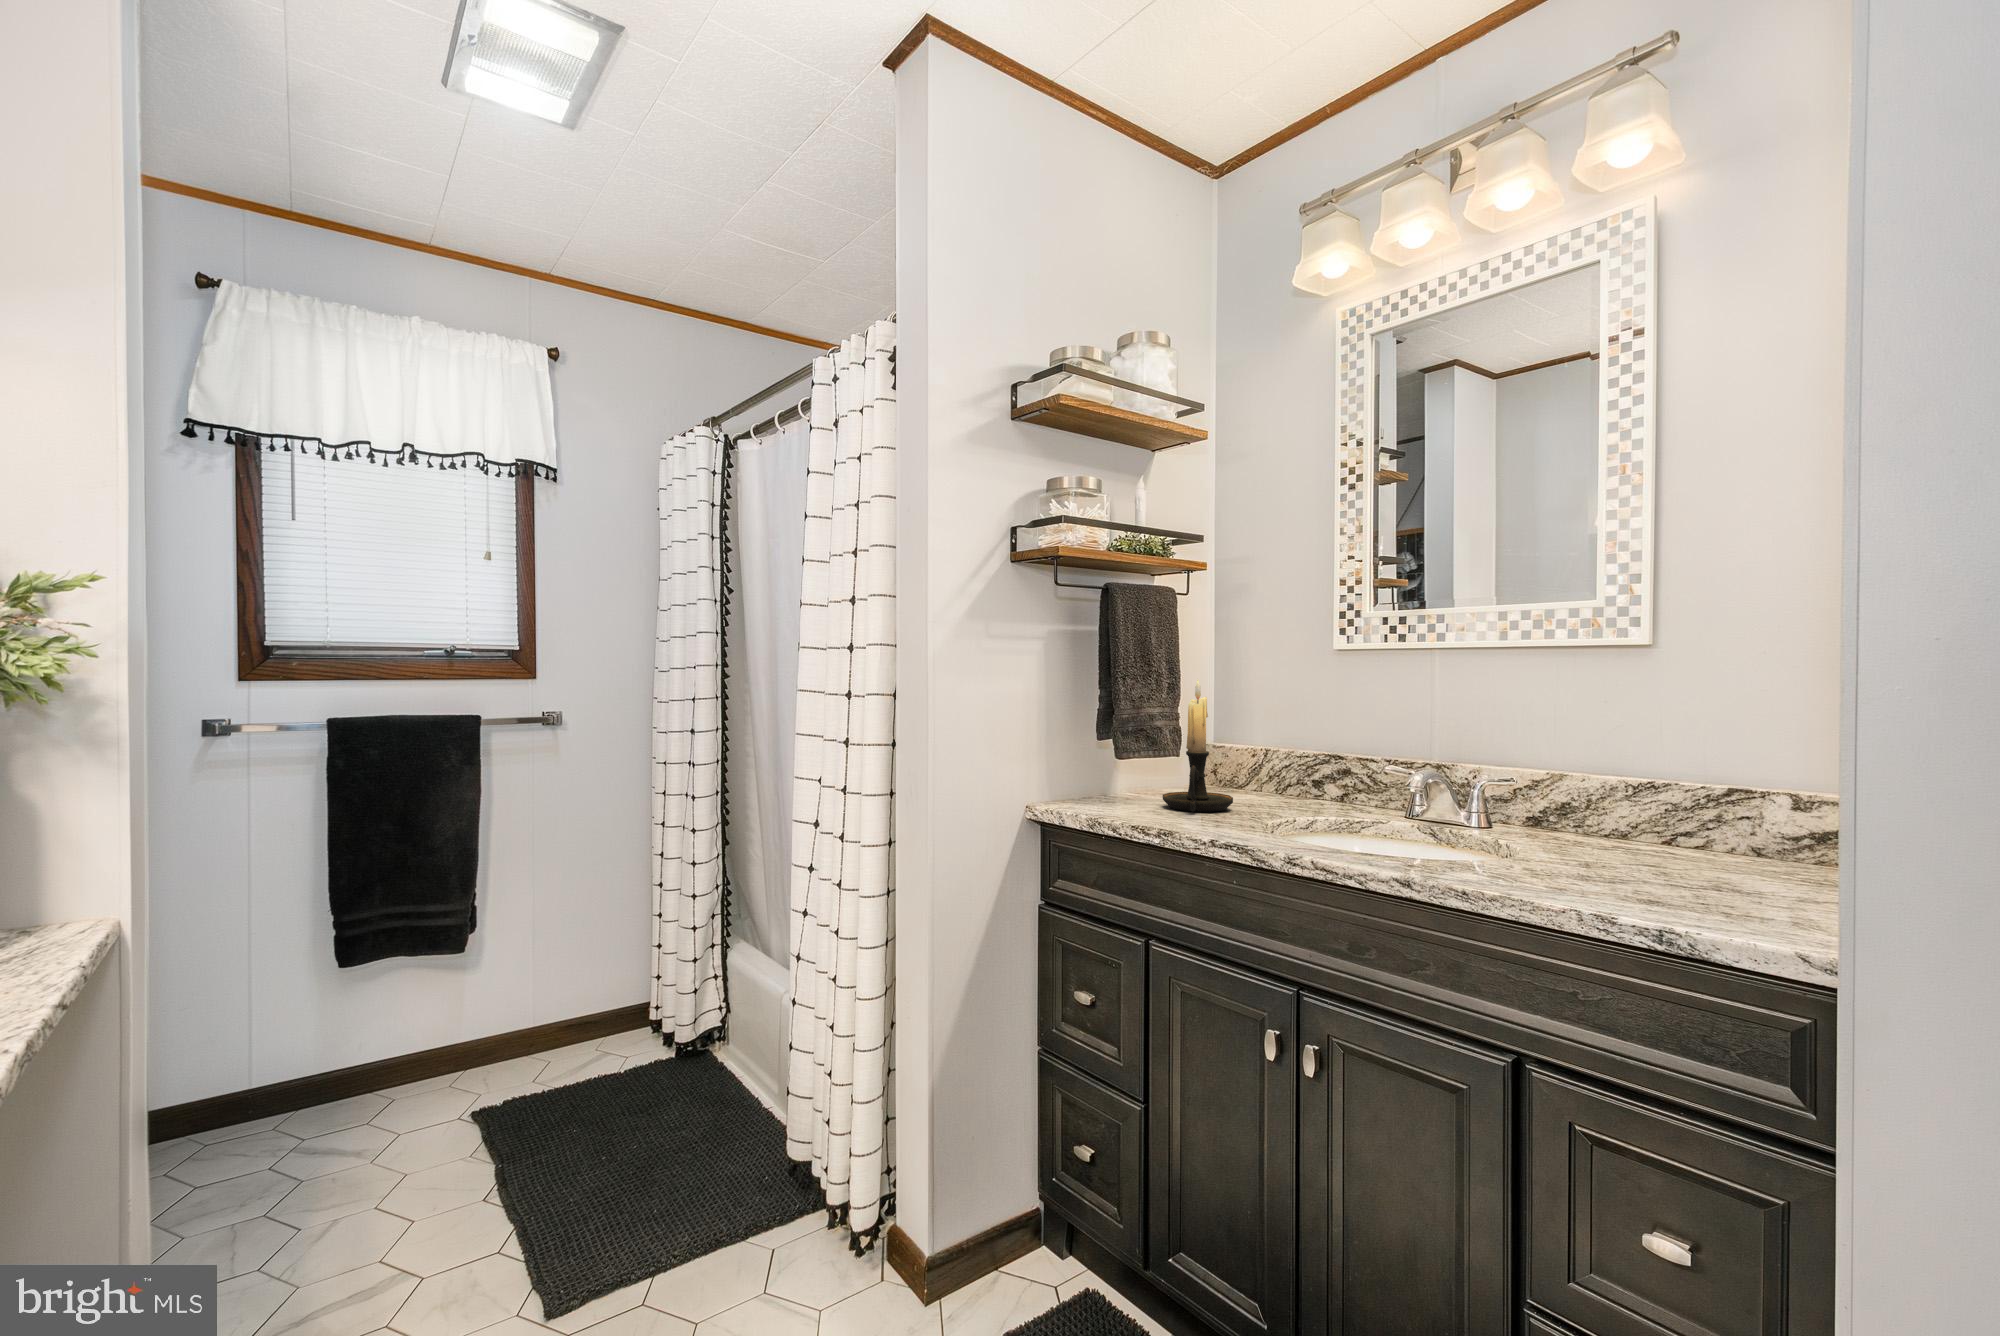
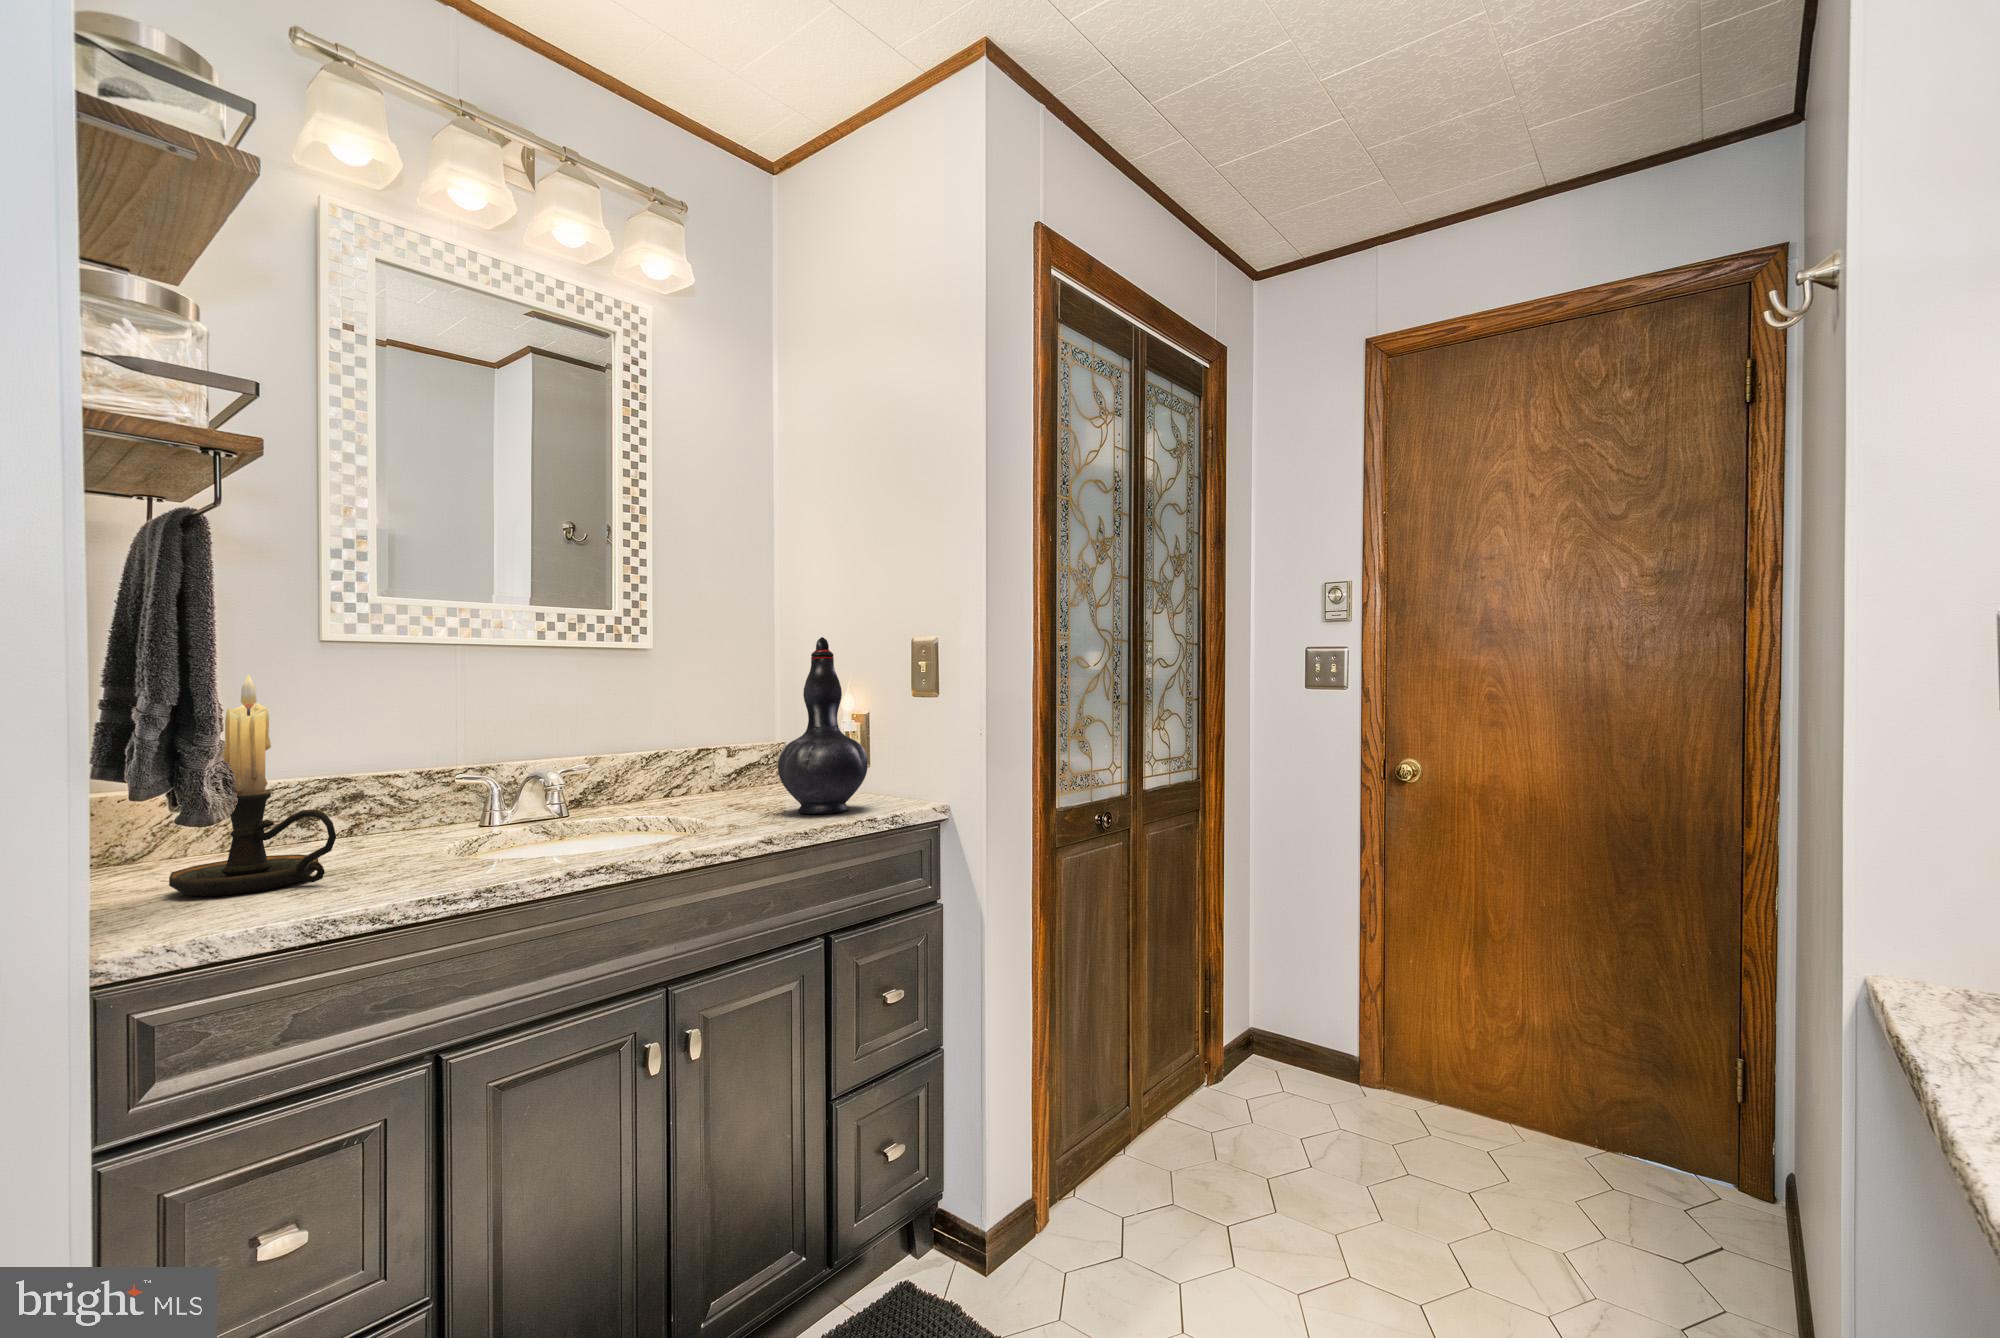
decorative vase: none [1550,626,1716,903] -> present [778,637,868,814]

